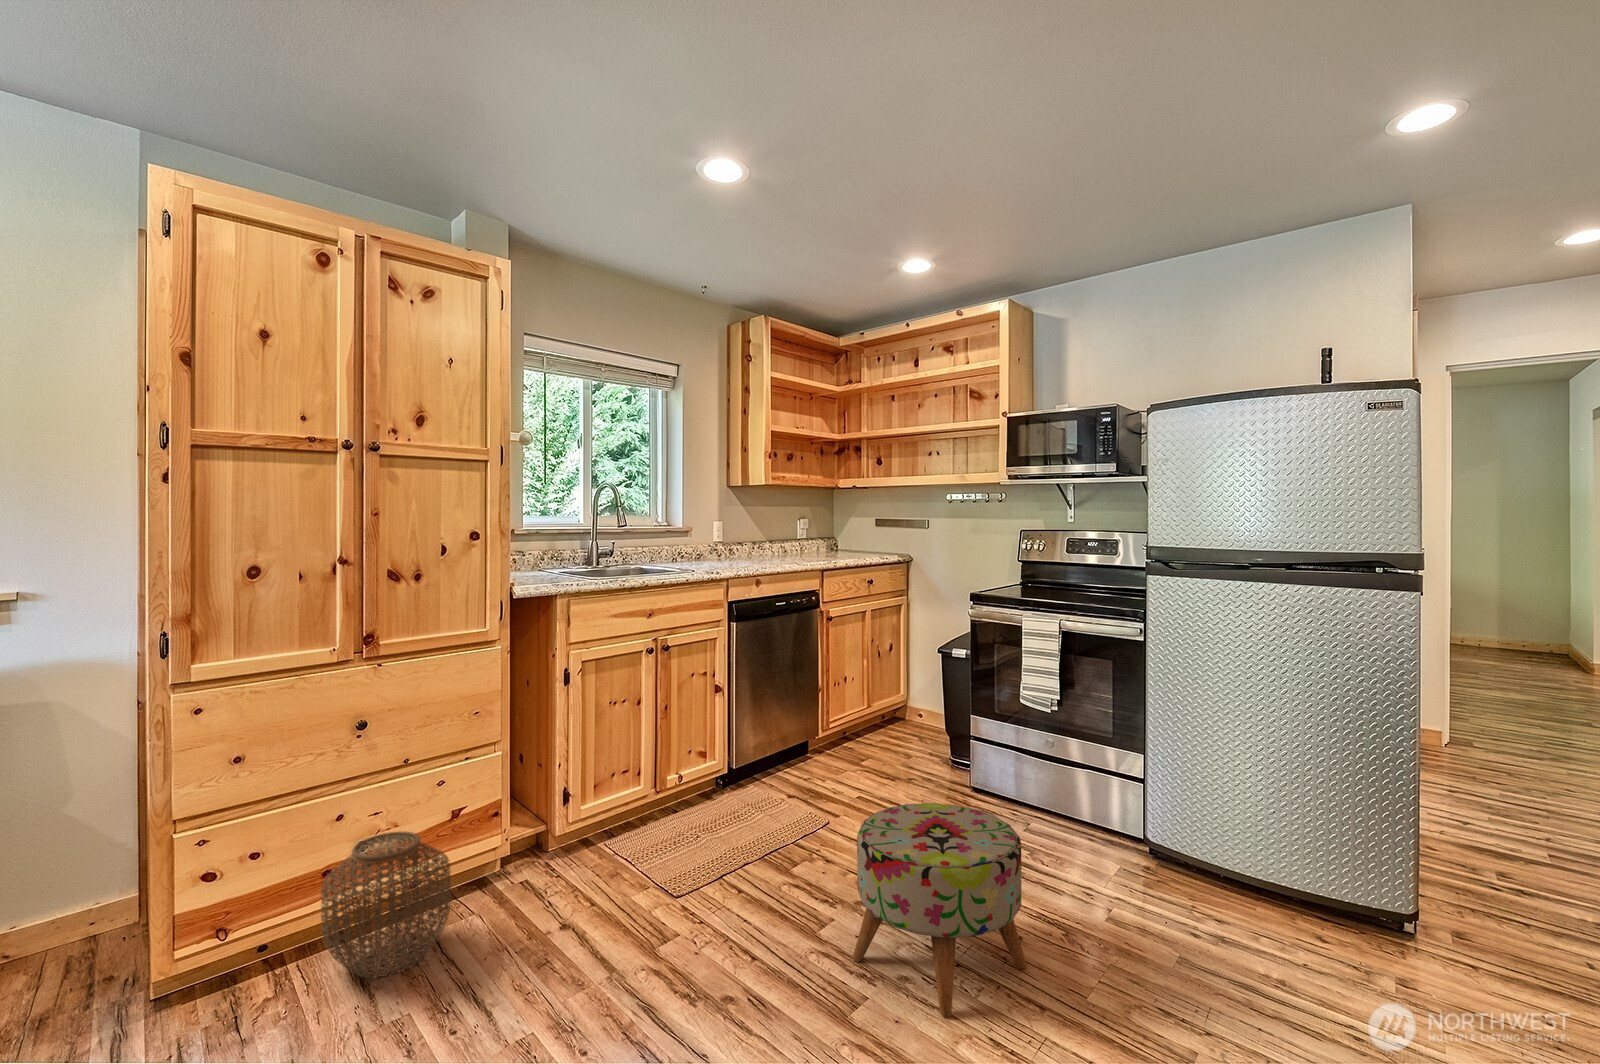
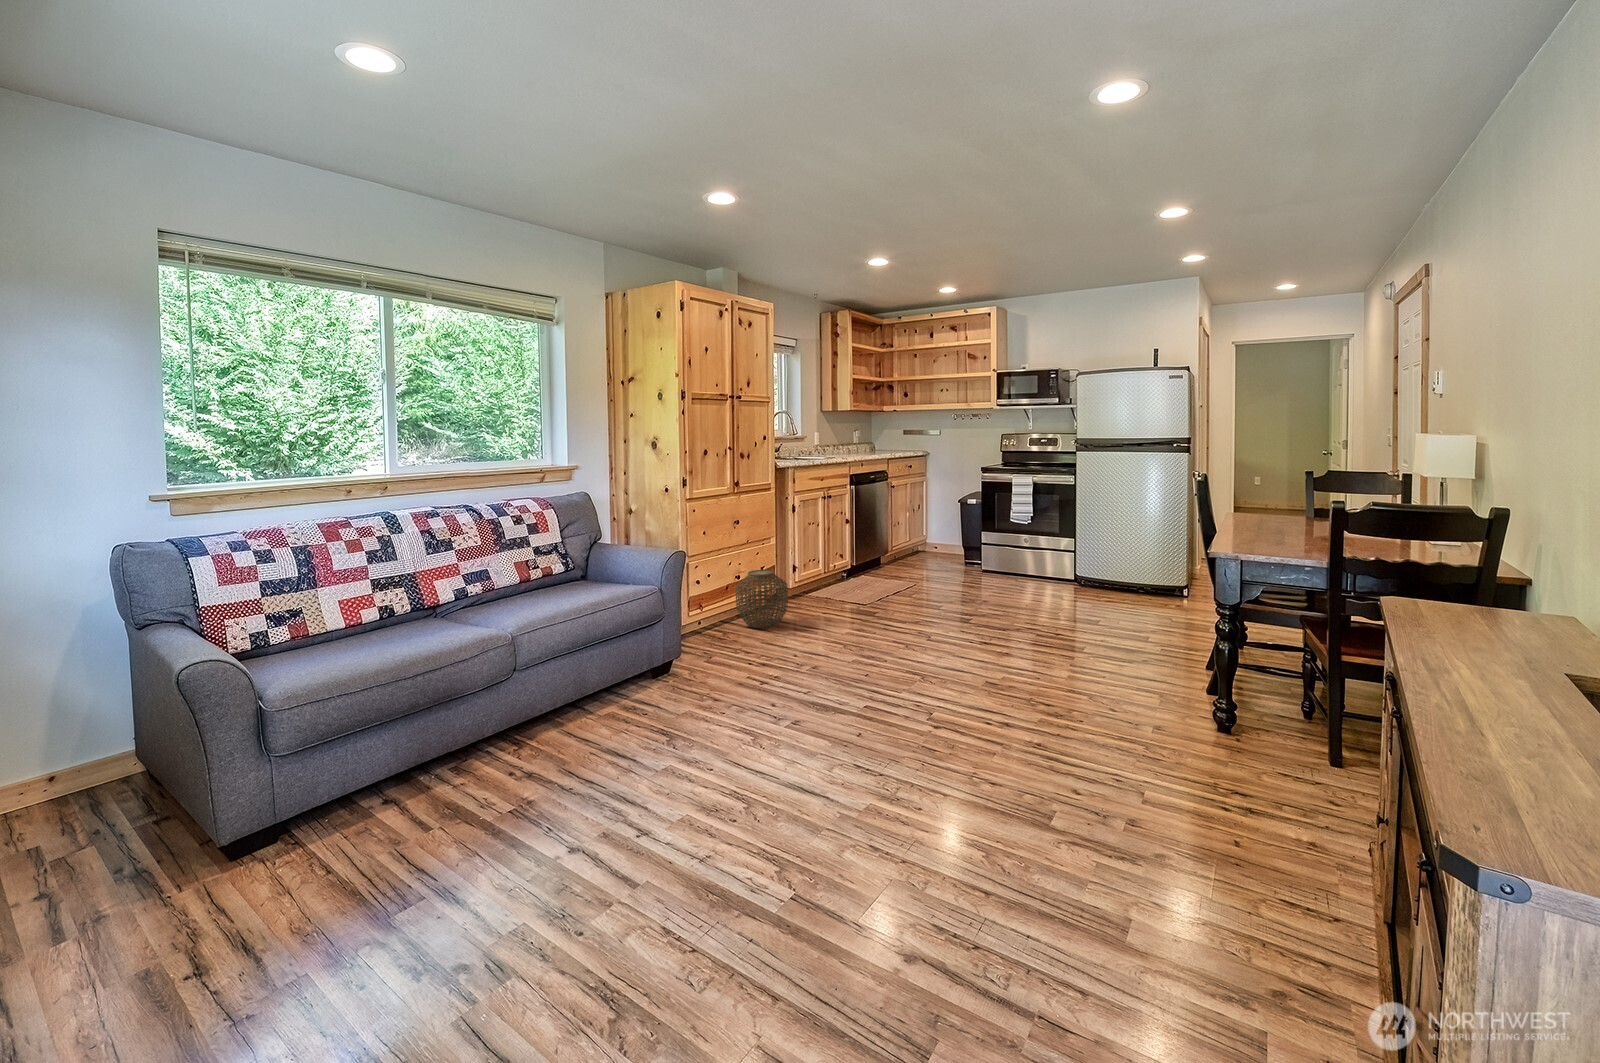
ottoman: present [853,803,1027,1017] -> none [964,552,1038,623]

